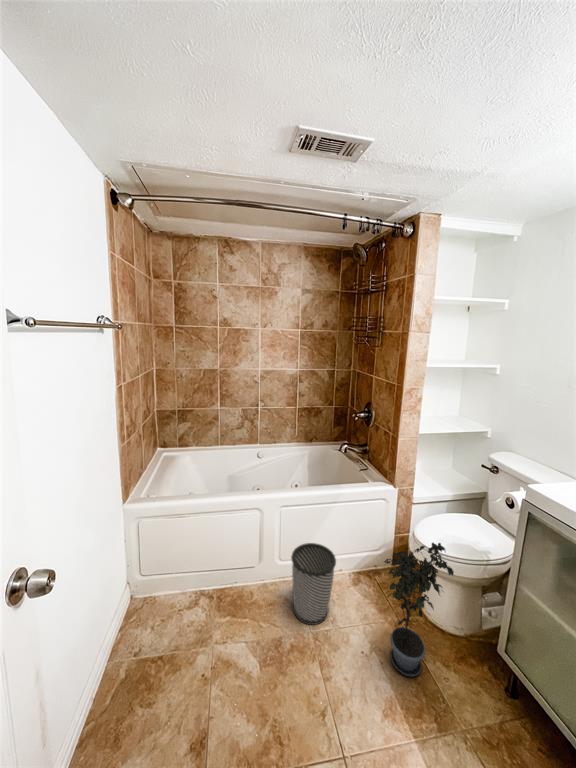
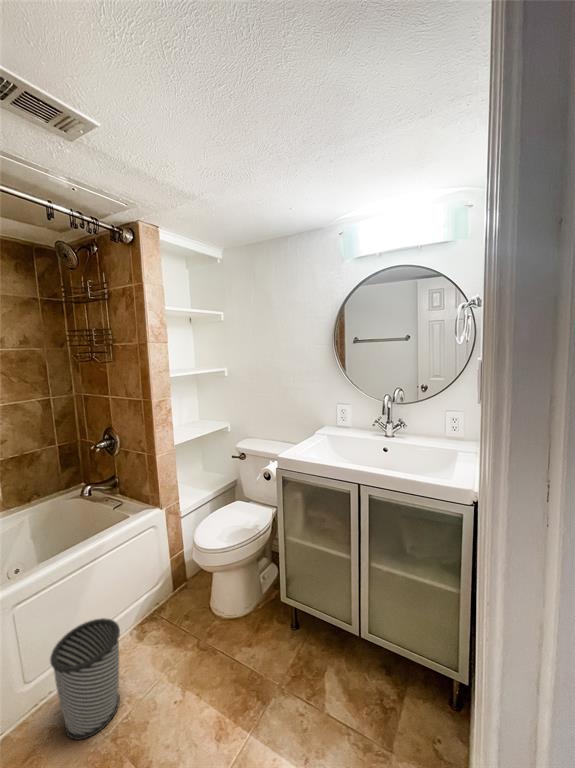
potted plant: present [385,543,454,677] -> none [182,537,244,686]

